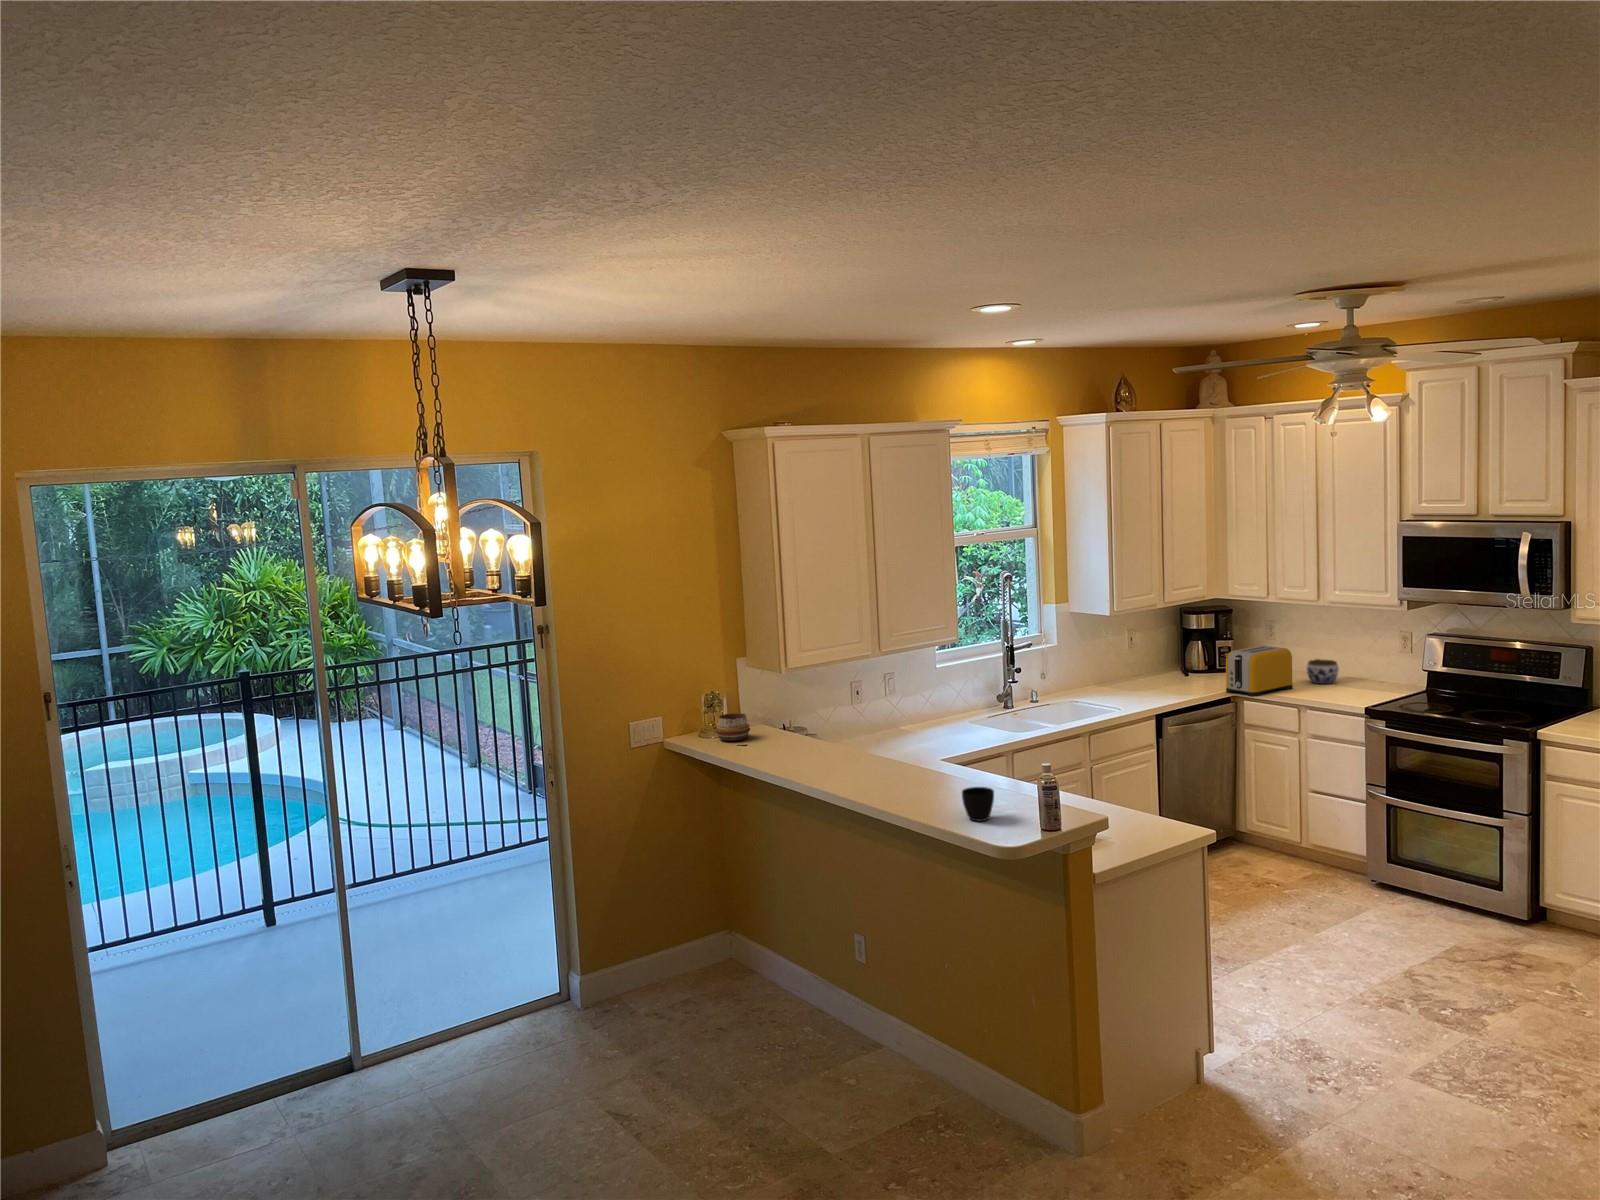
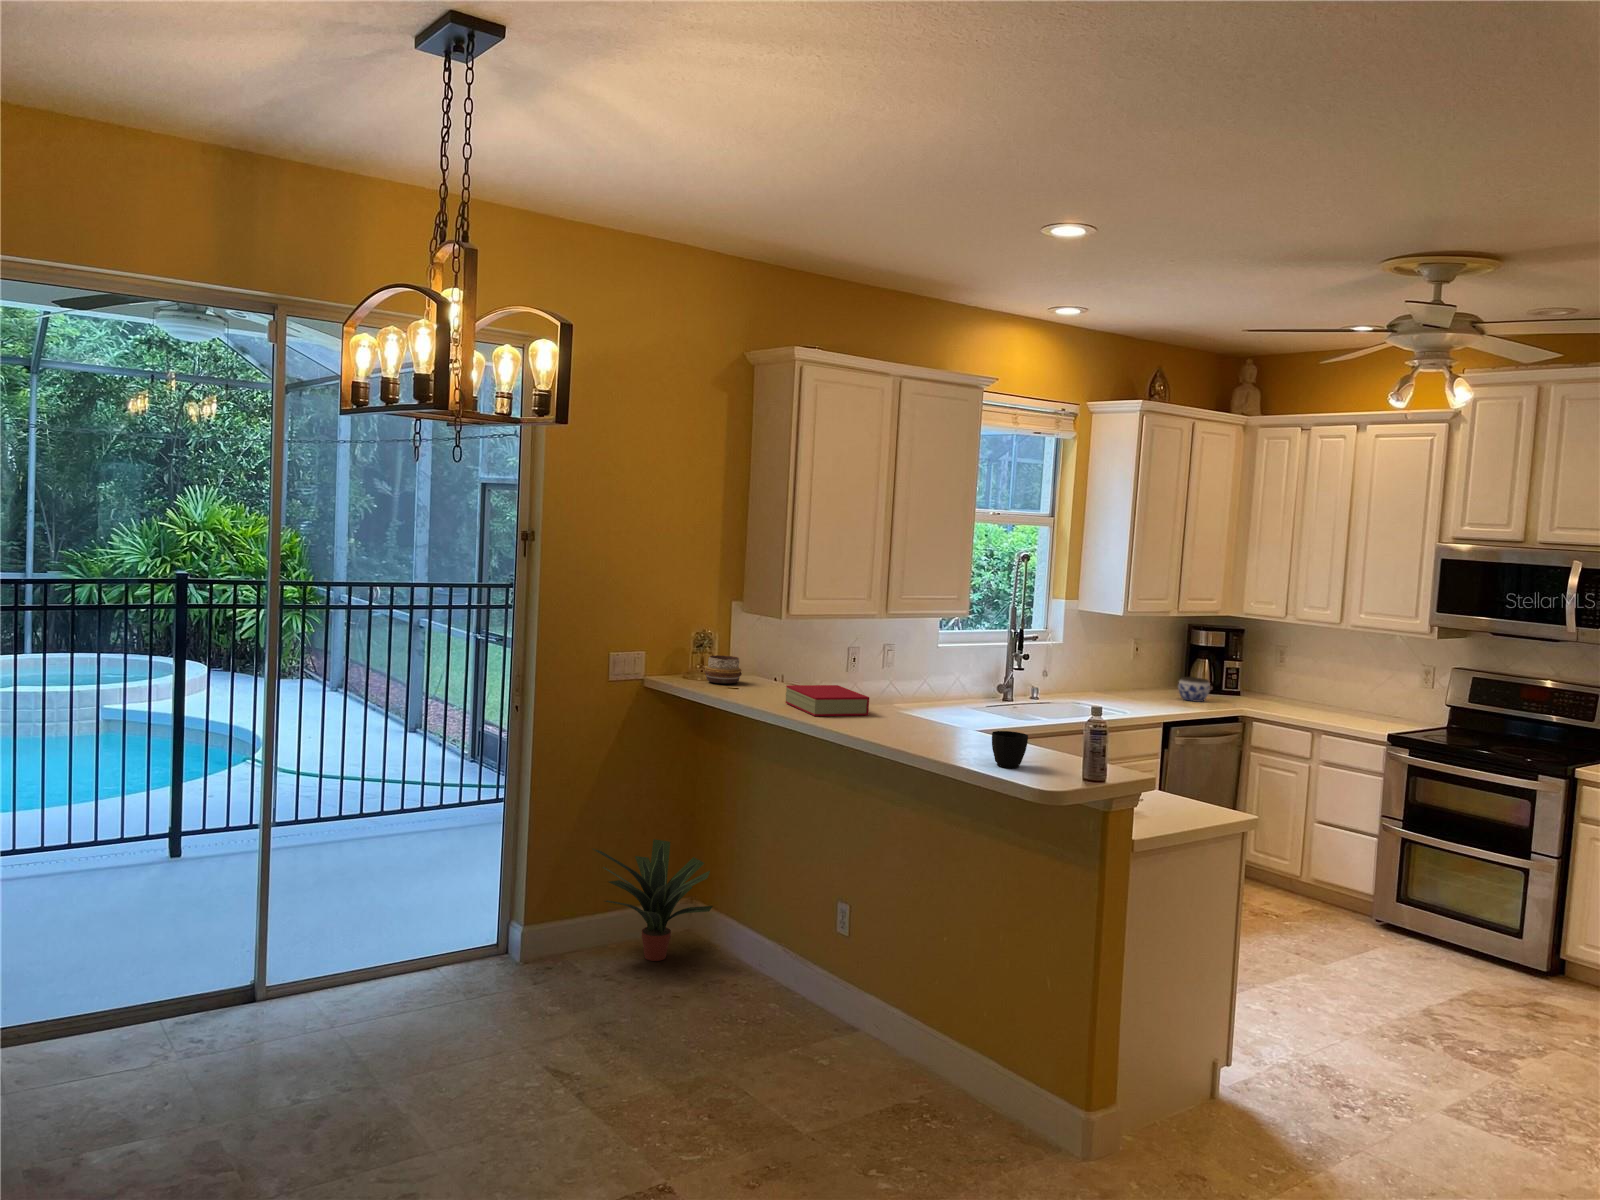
toaster: present [1226,645,1293,697] -> none [1235,666,1307,715]
jar: present [1307,659,1339,684] -> present [1178,677,1210,702]
book: none [788,737,863,775] -> present [786,685,869,716]
potted plant: none [631,887,747,998] -> present [593,839,713,961]

